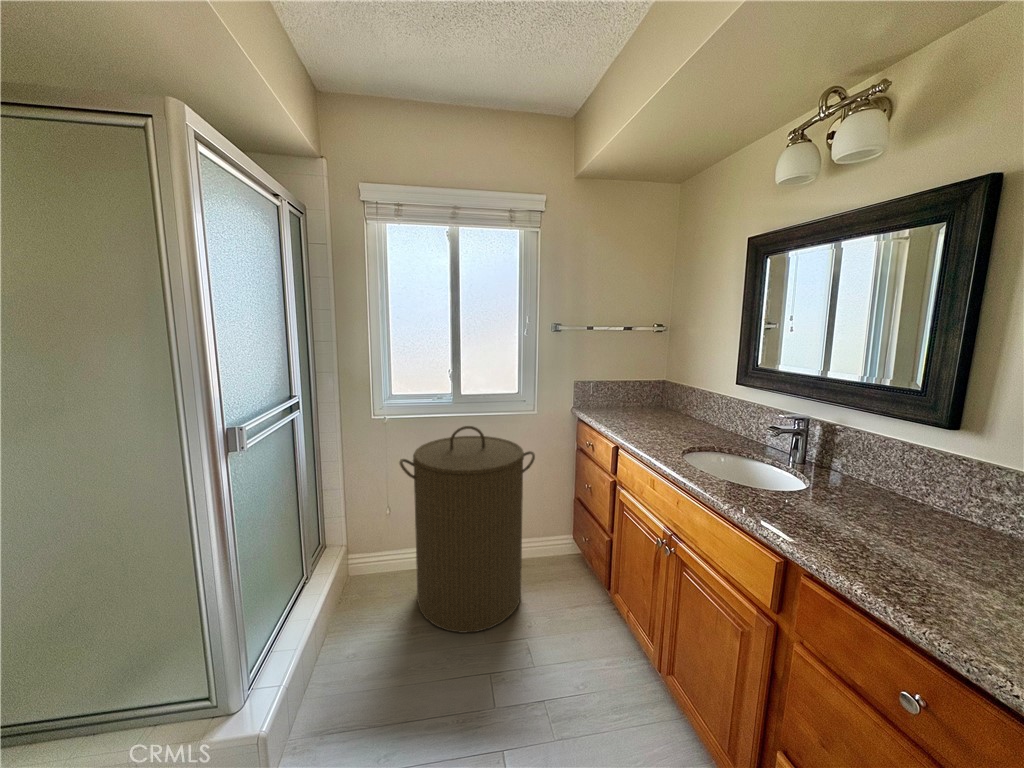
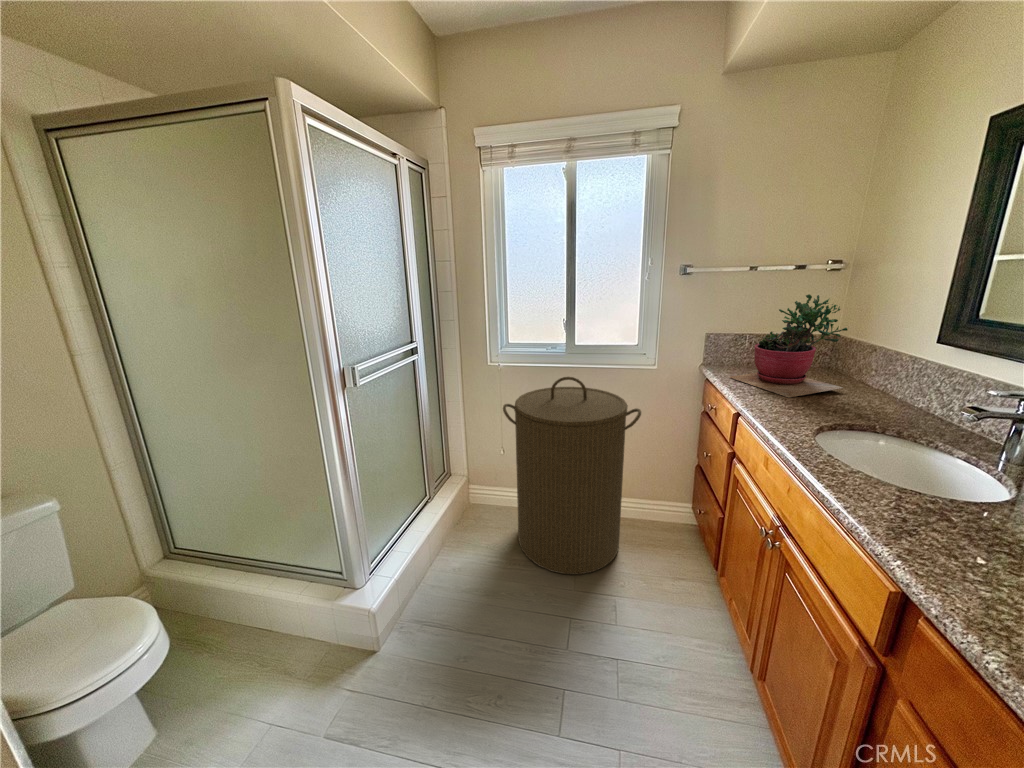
succulent plant: none [601,349,681,431] -> present [730,294,848,398]

